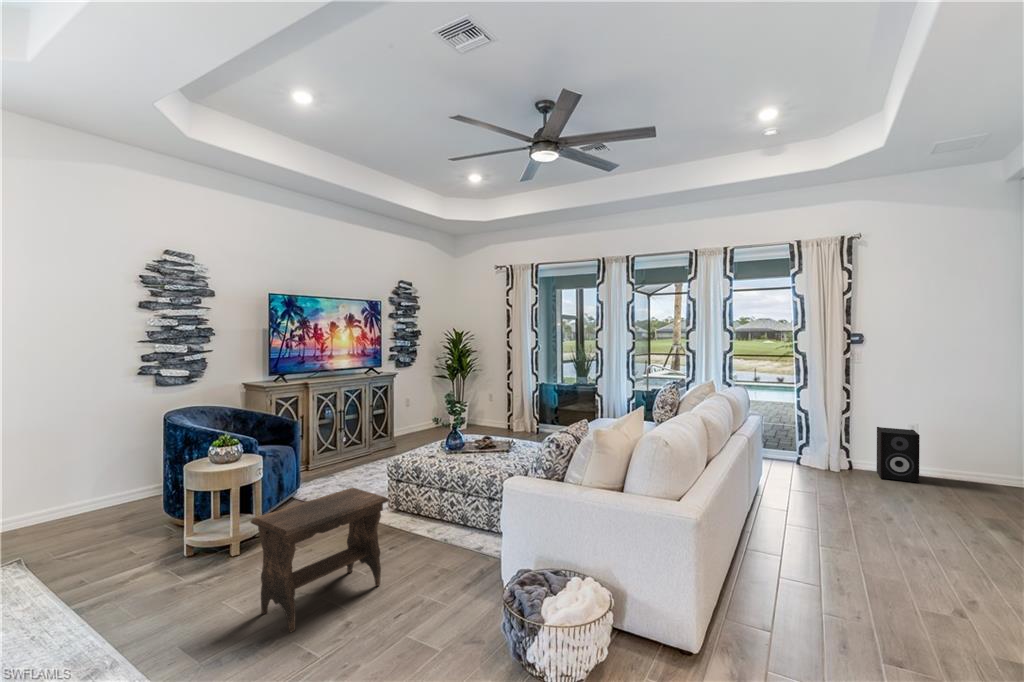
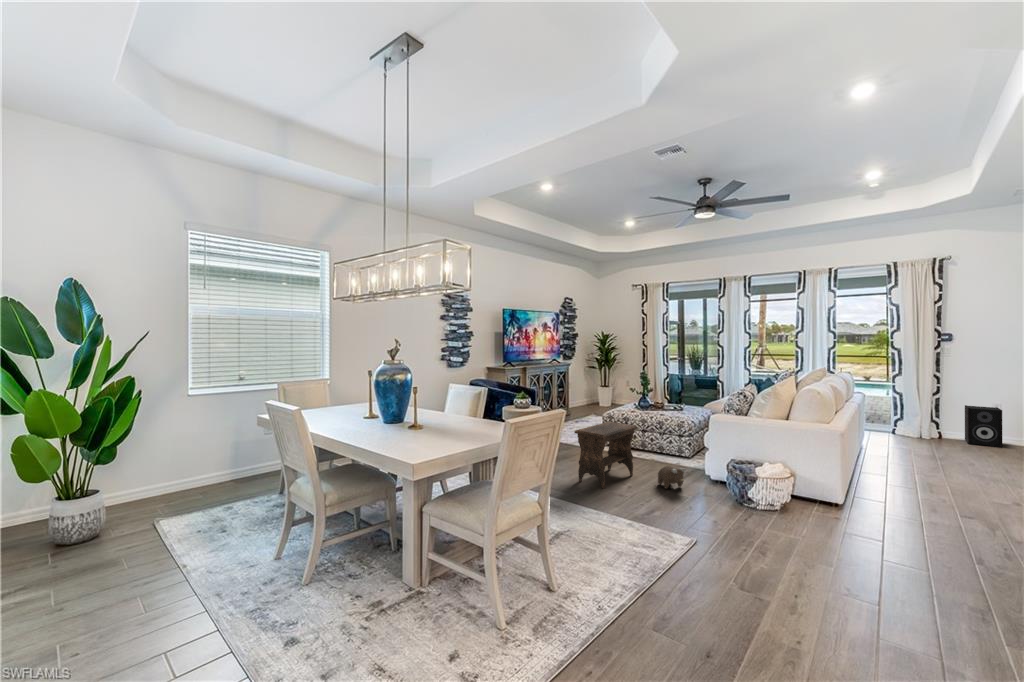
plush toy: none [406,574,448,621] -> present [658,466,686,489]

